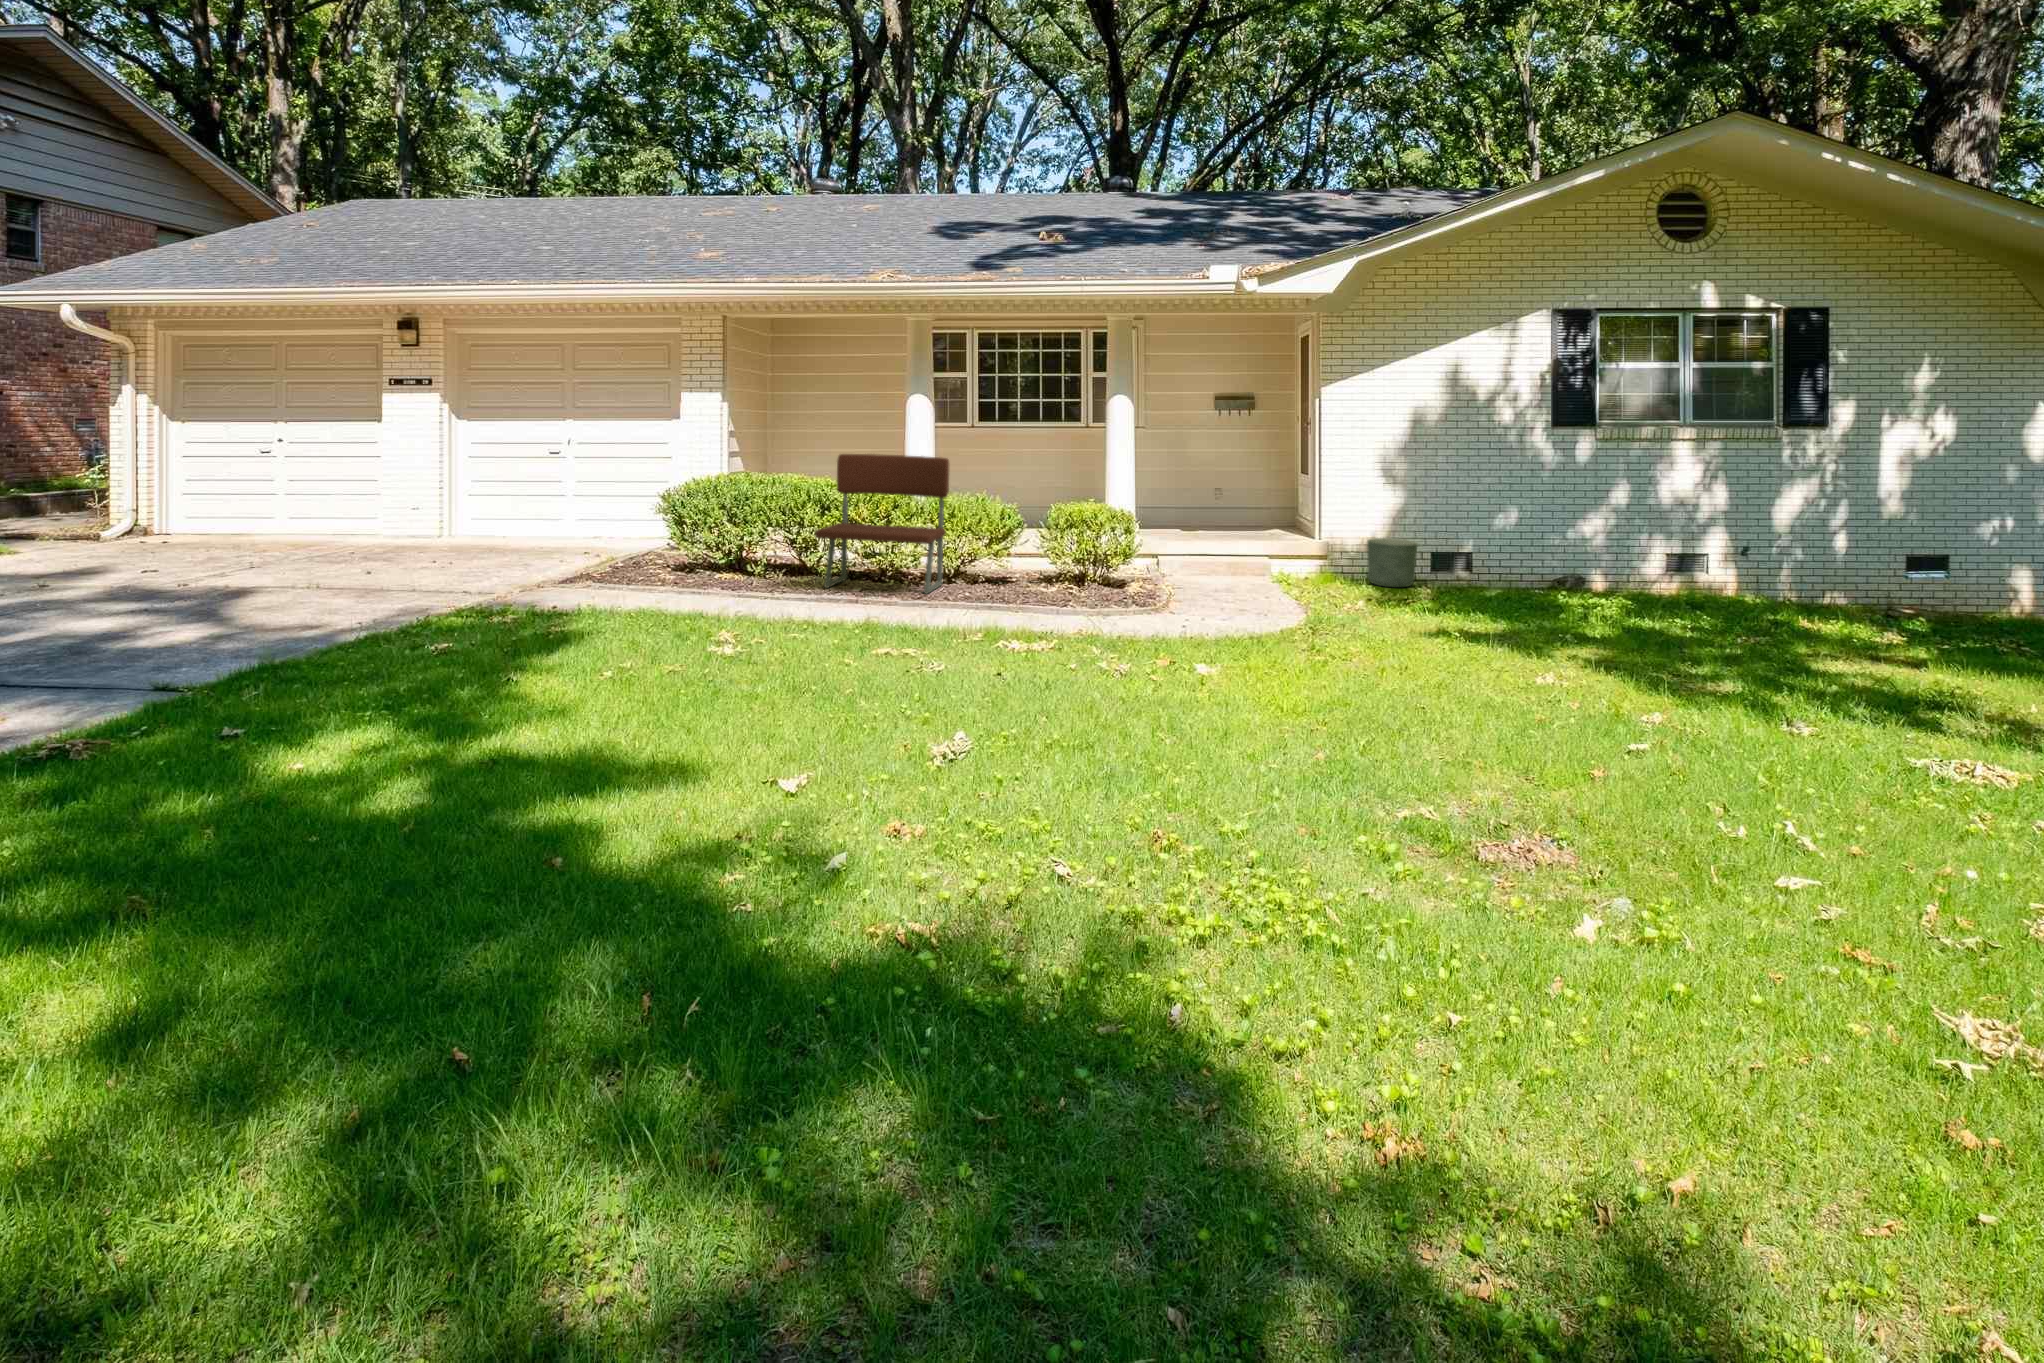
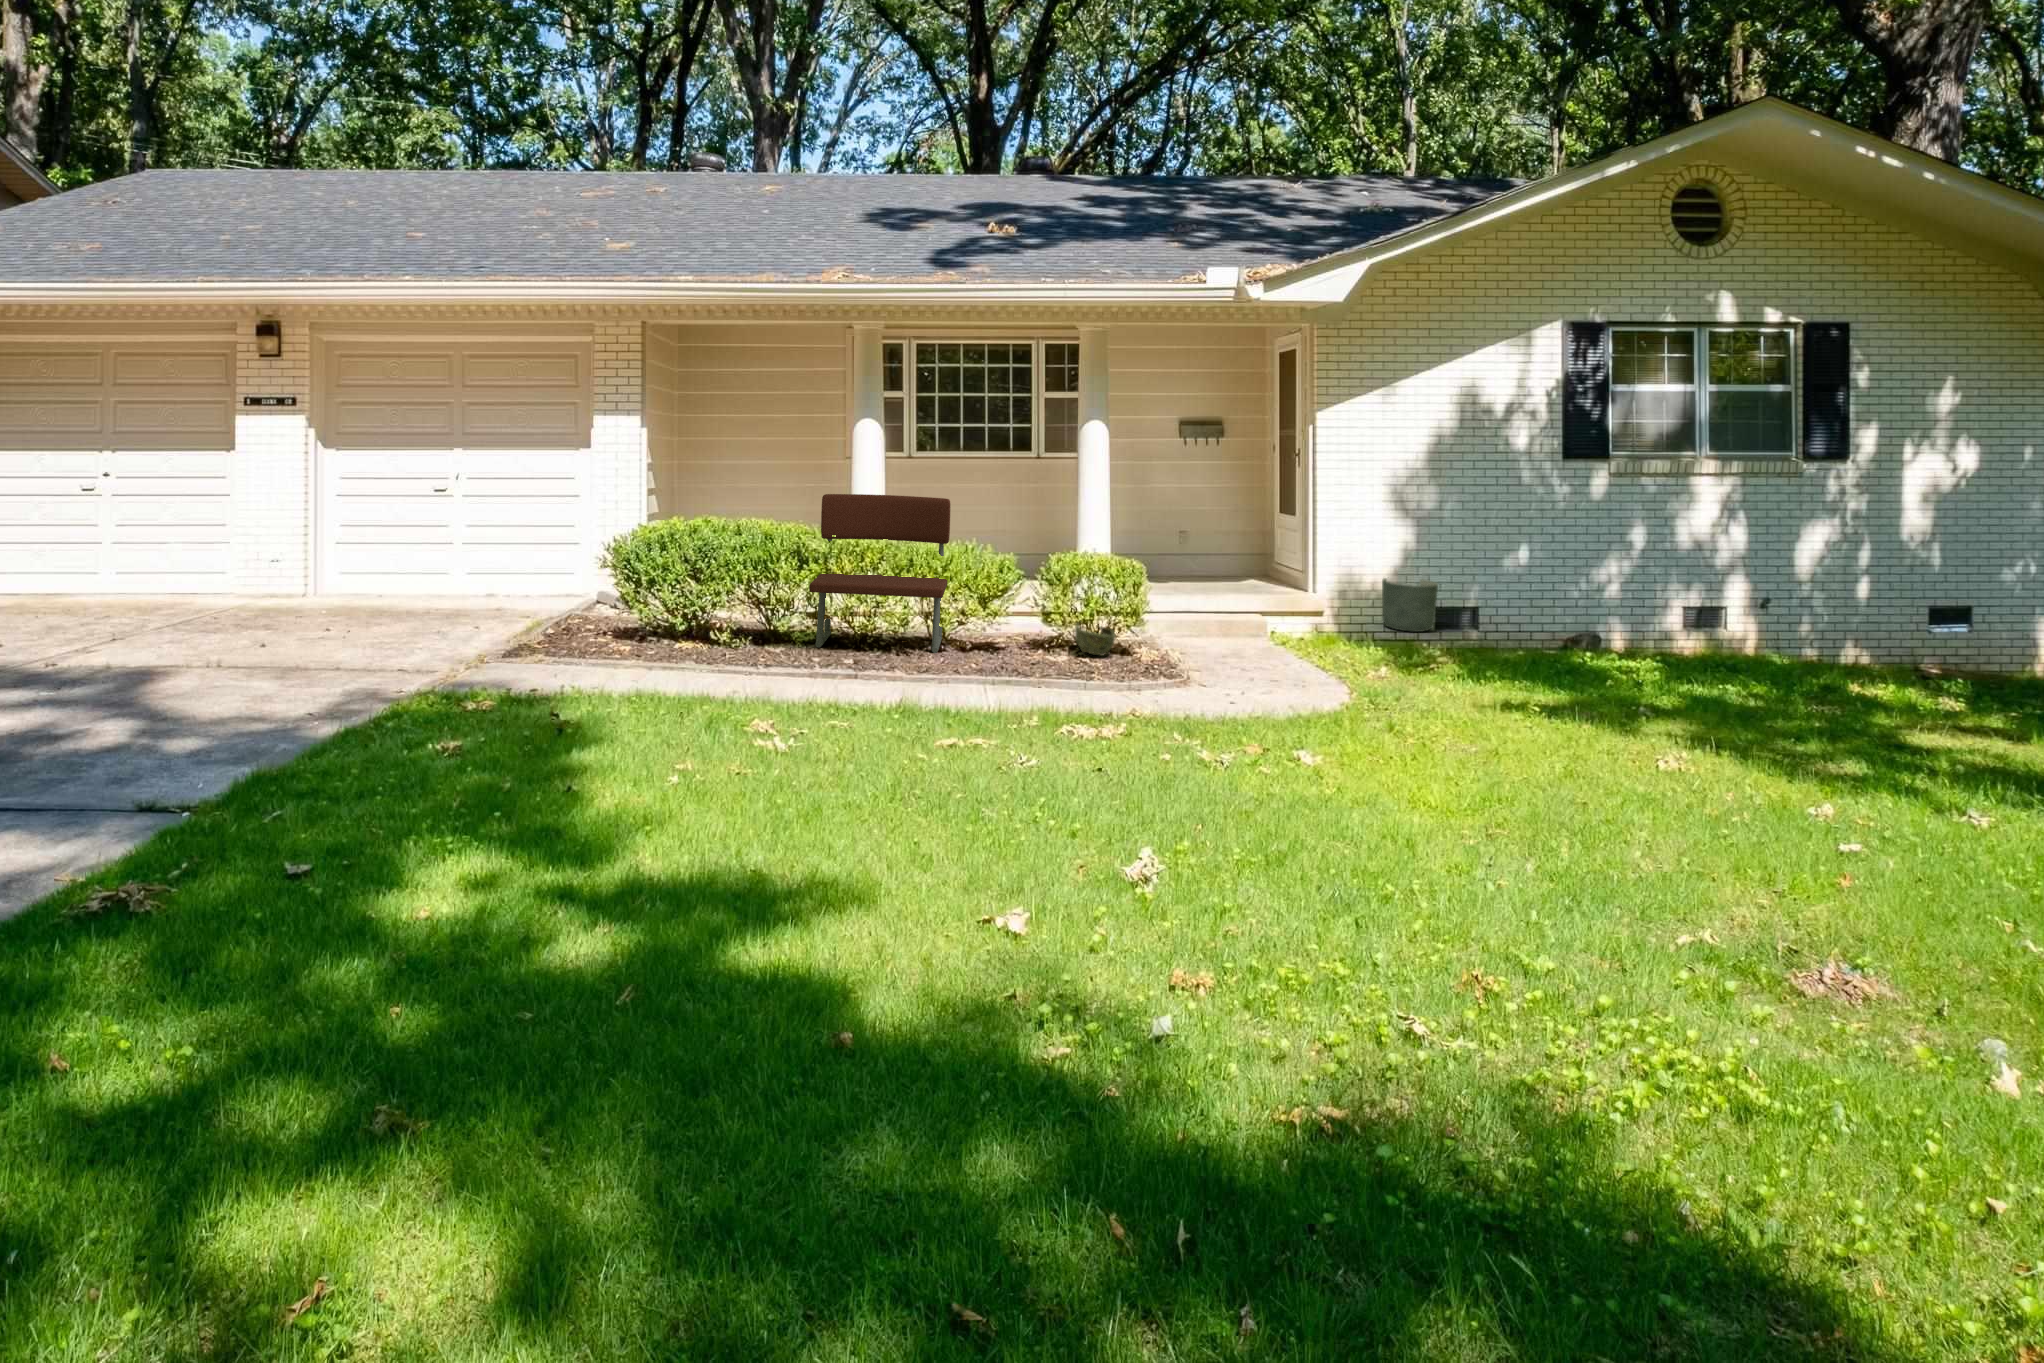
woven basket: none [1053,569,1093,600] -> present [1075,623,1116,656]

